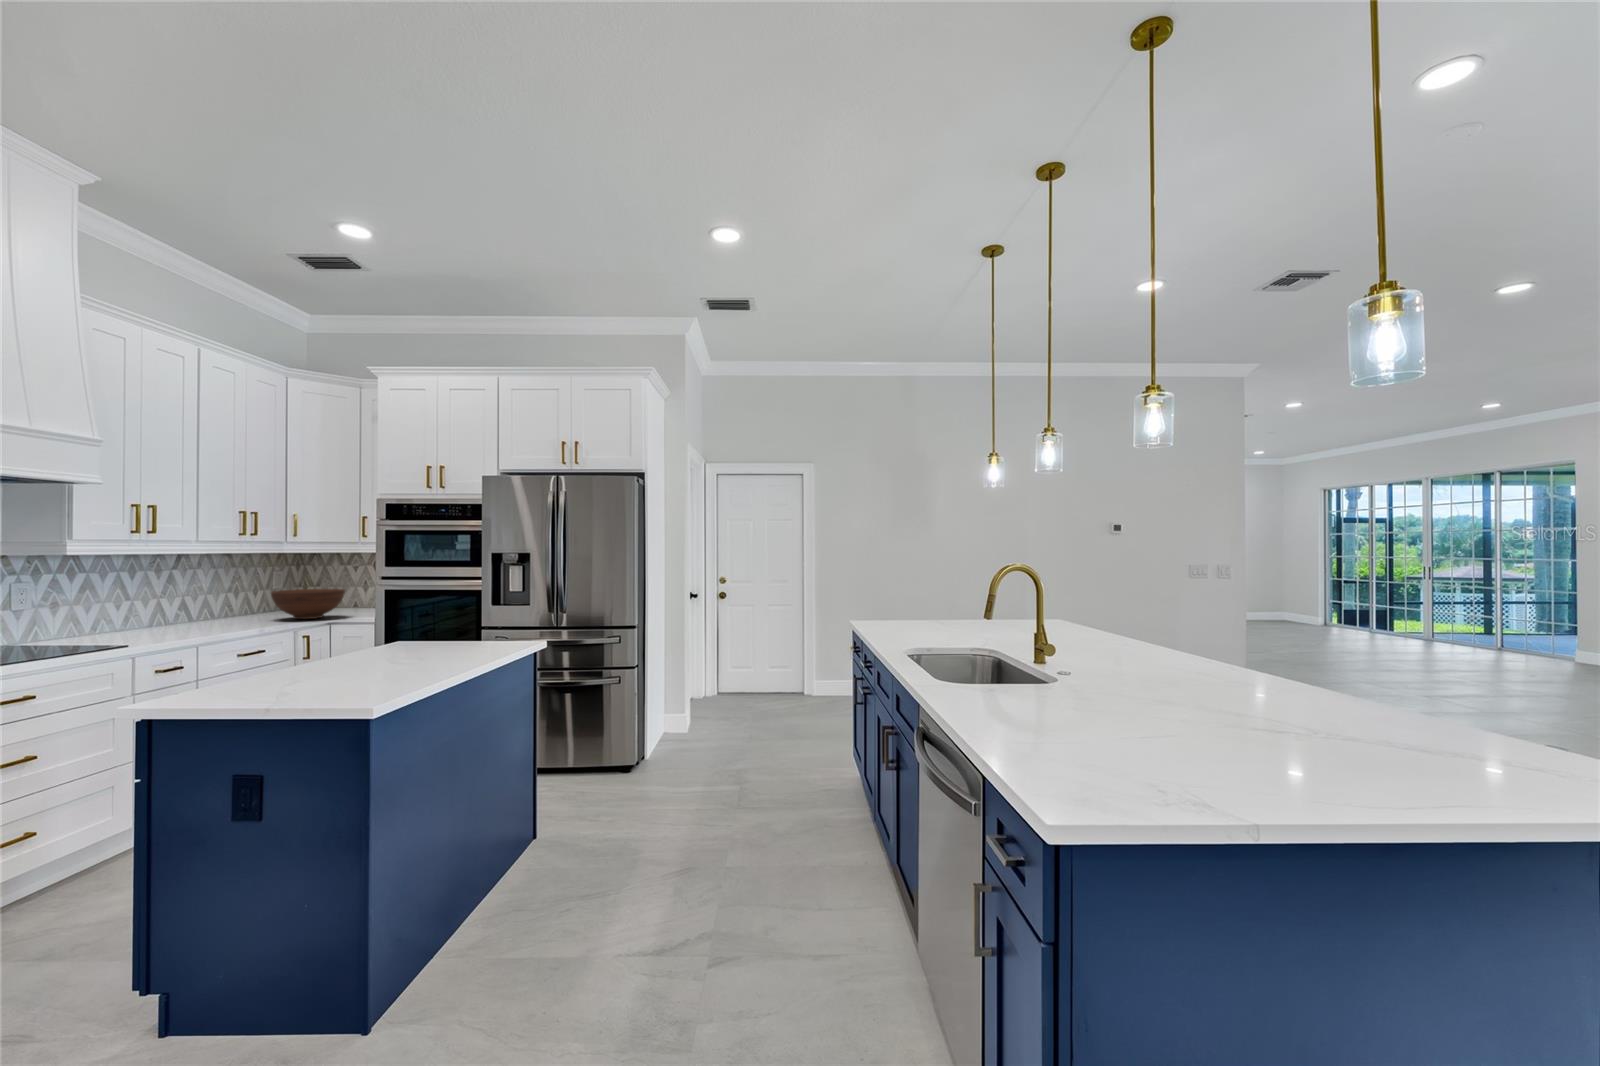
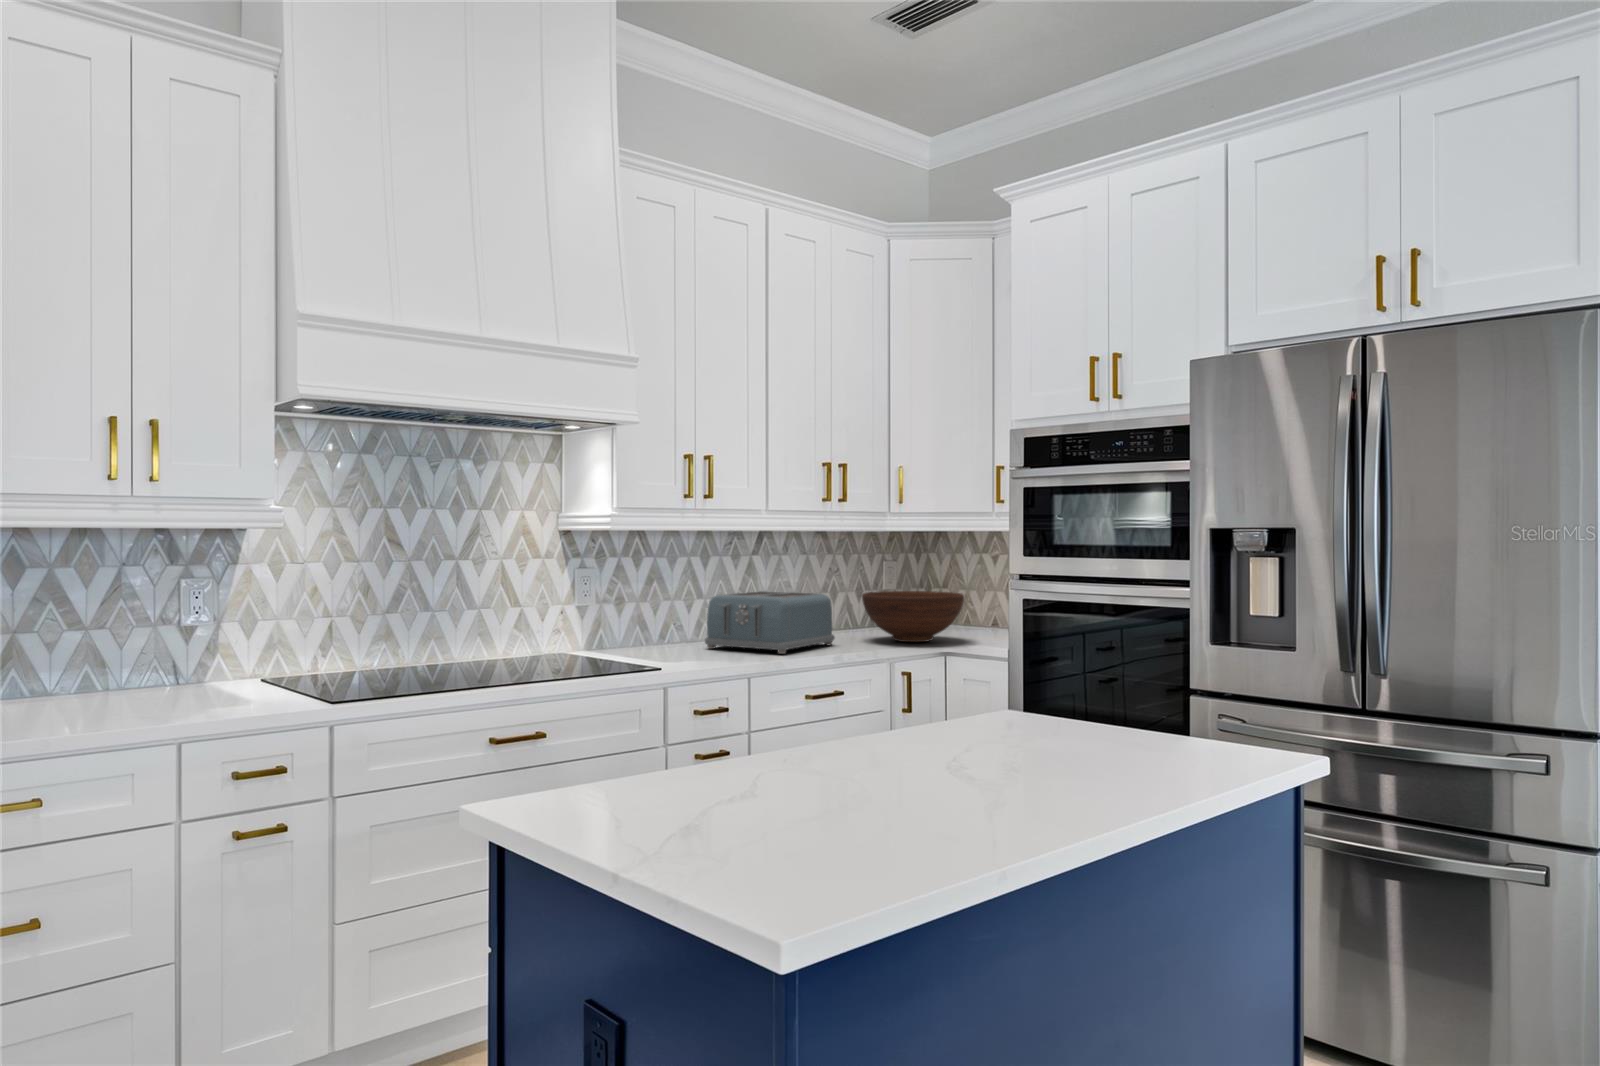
toaster: none [149,593,254,633] -> present [705,591,835,654]

